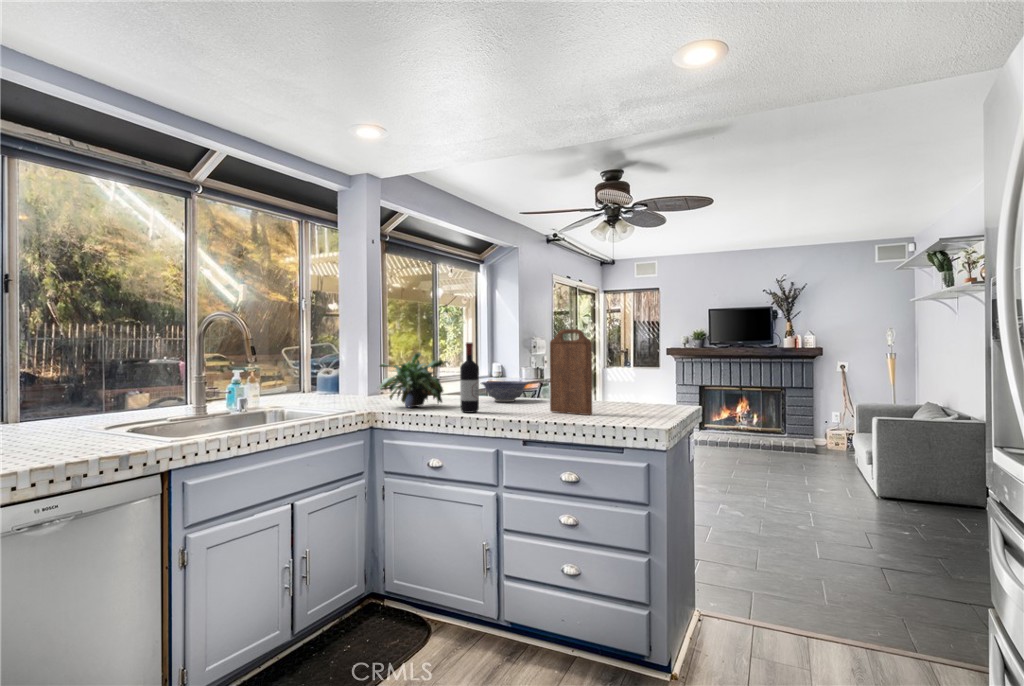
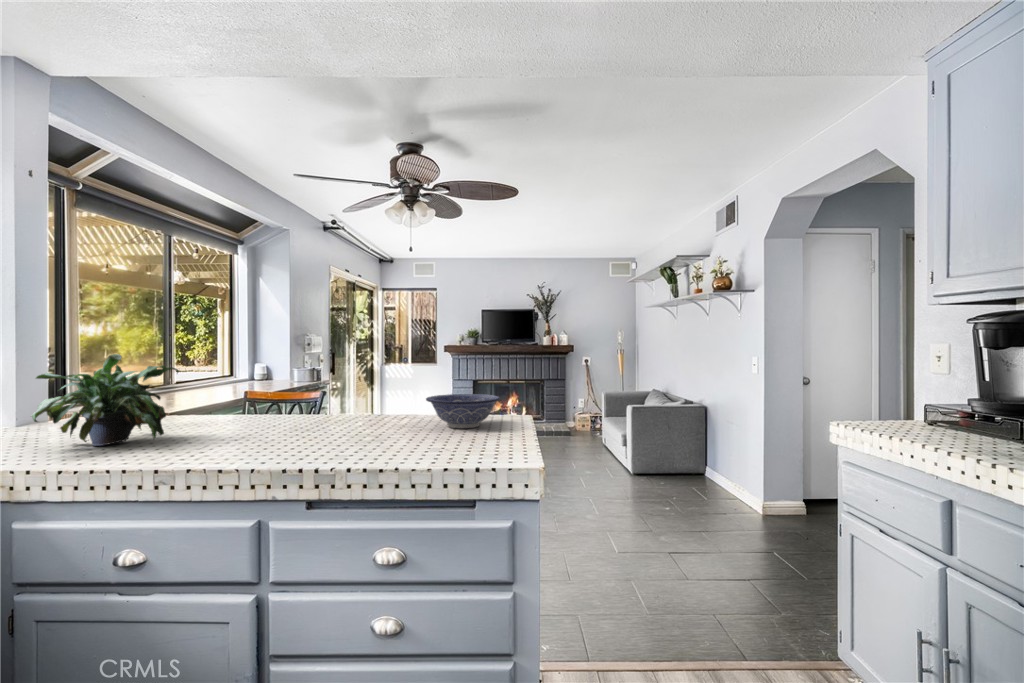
cutting board: present [550,329,592,415] -> none [348,318,416,447]
wine bottle: present [460,343,479,413] -> none [193,338,227,454]
decorative bowl: present [481,381,529,402] -> present [426,394,500,428]

